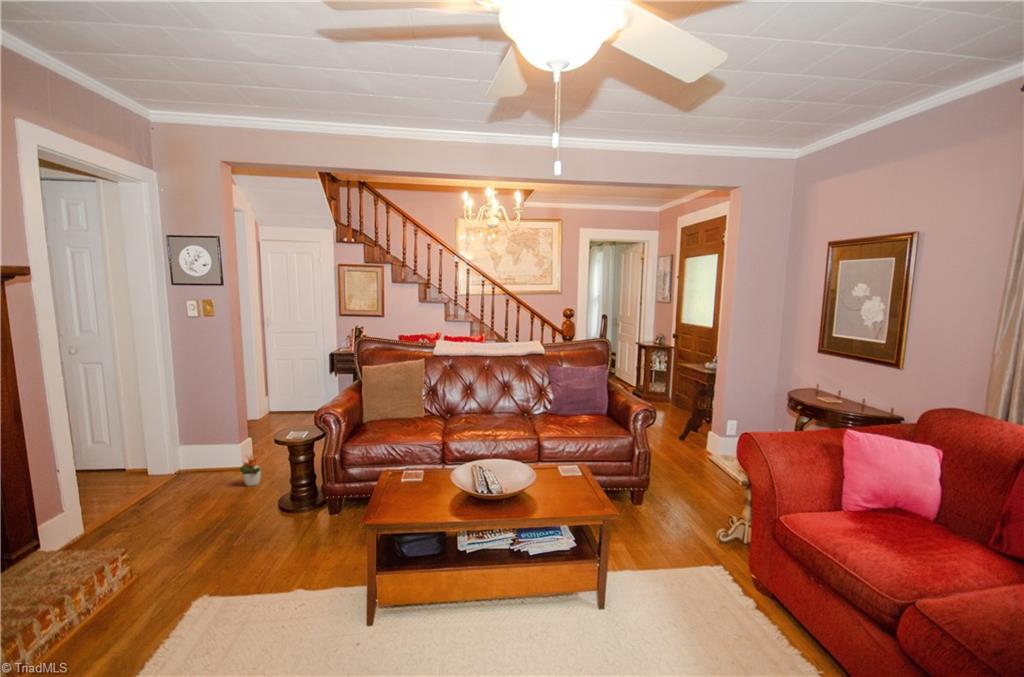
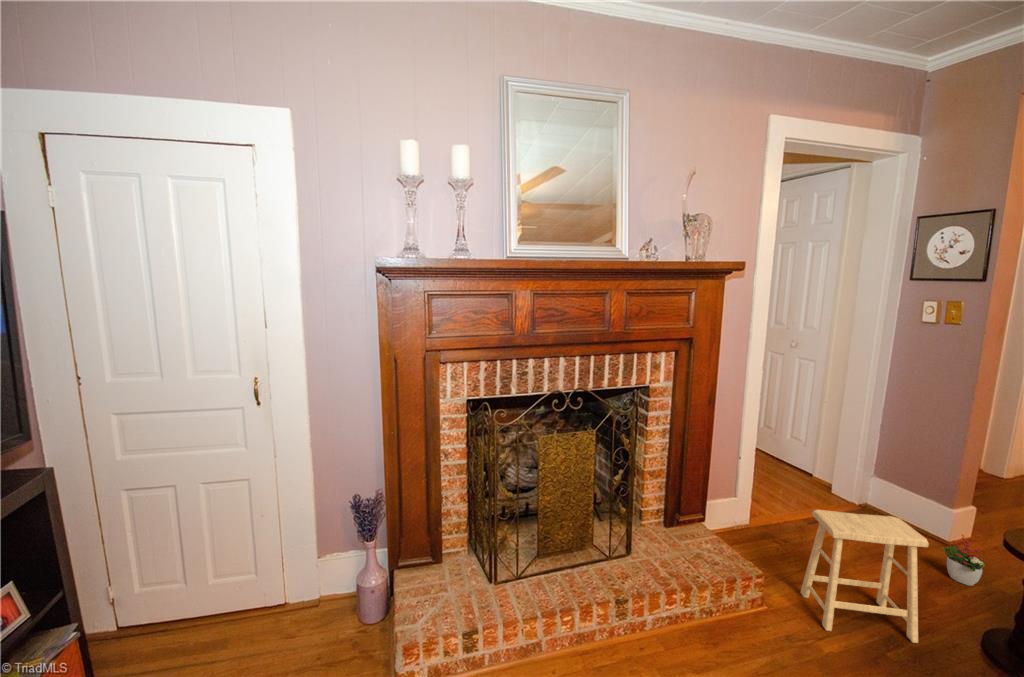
footstool: none [151,458,239,560] -> present [801,510,928,643]

